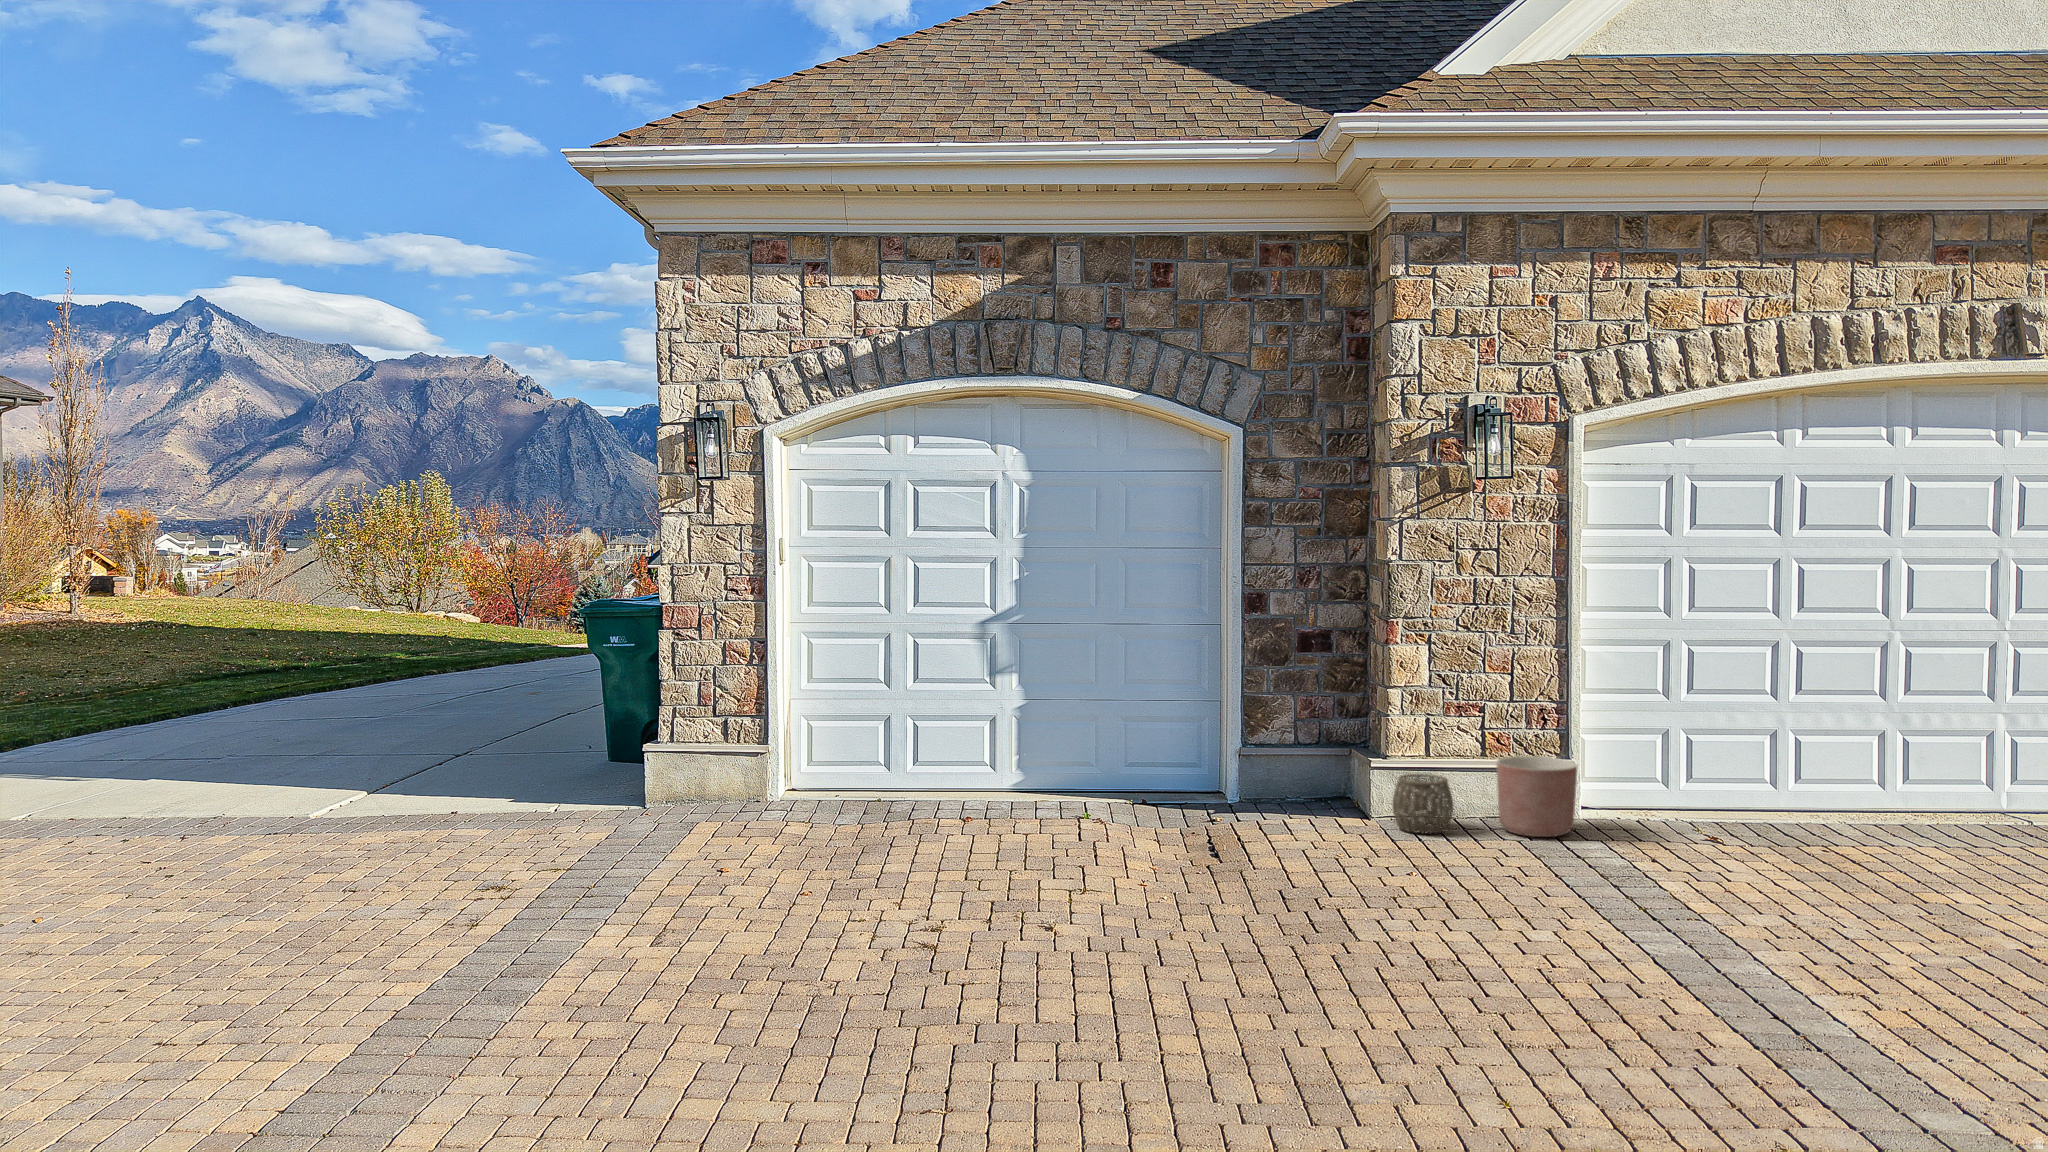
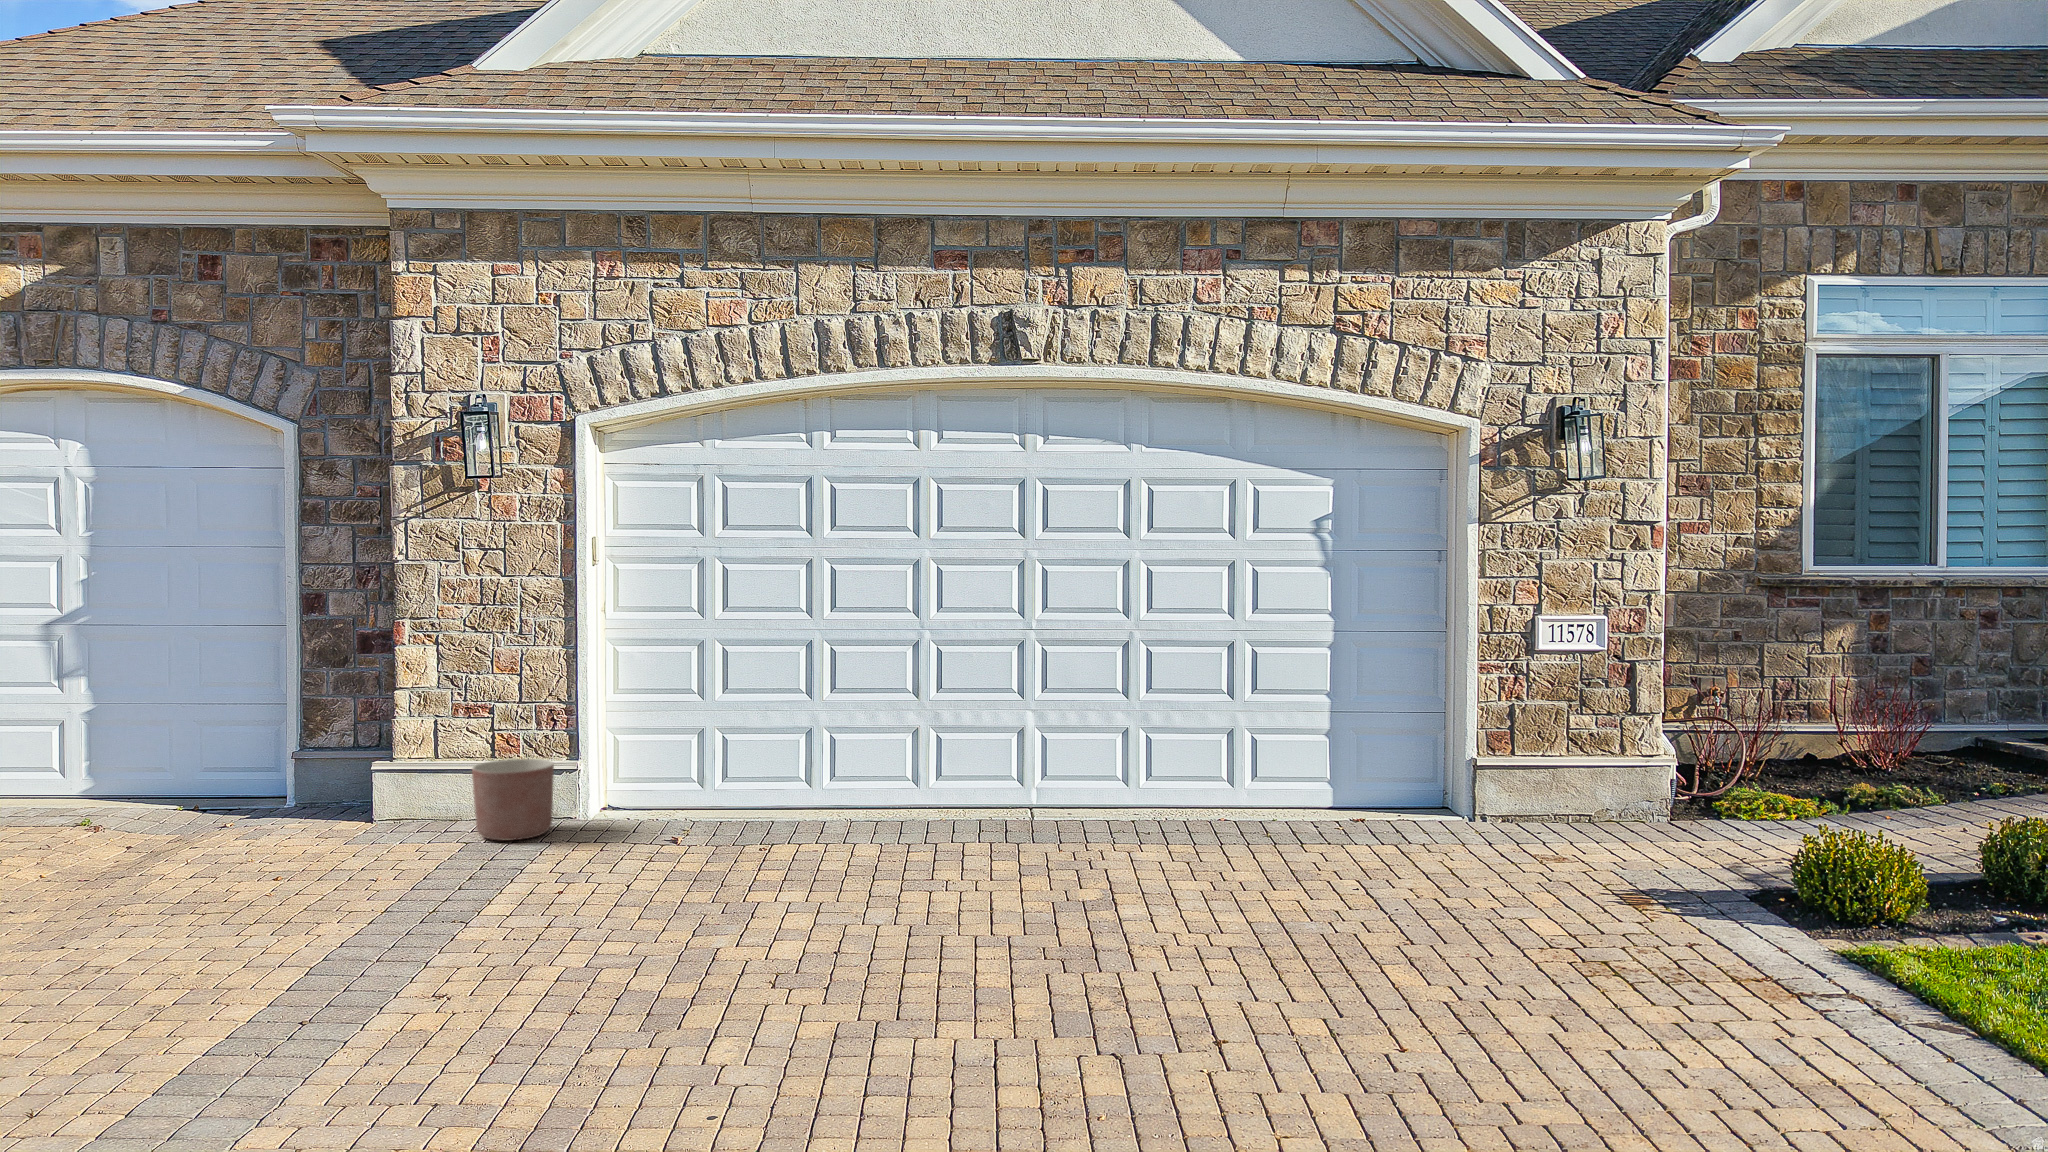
woven basket: present [1392,774,1453,834] -> none [371,777,438,838]

